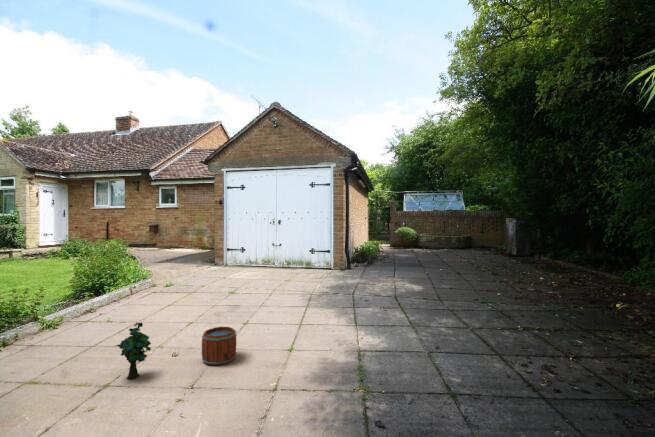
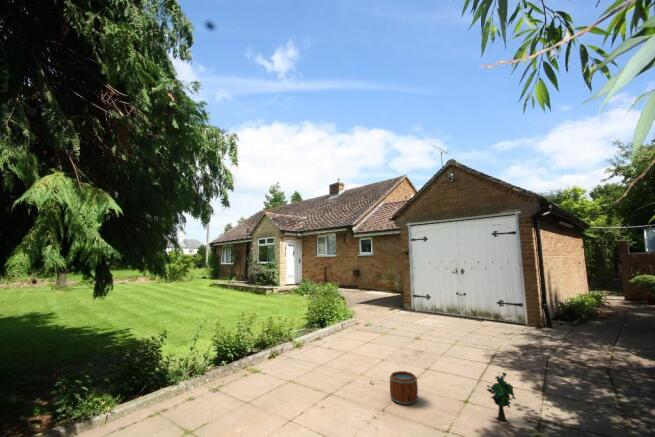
decorative plant: present [116,323,151,380] -> present [487,373,515,422]

